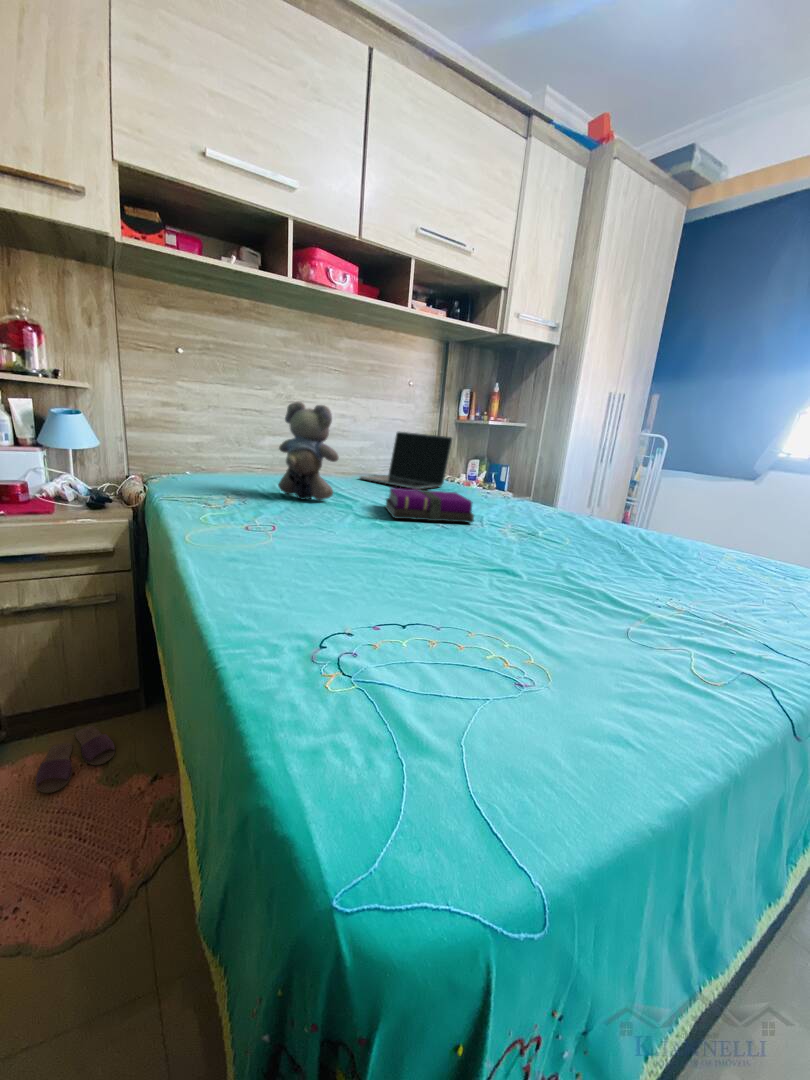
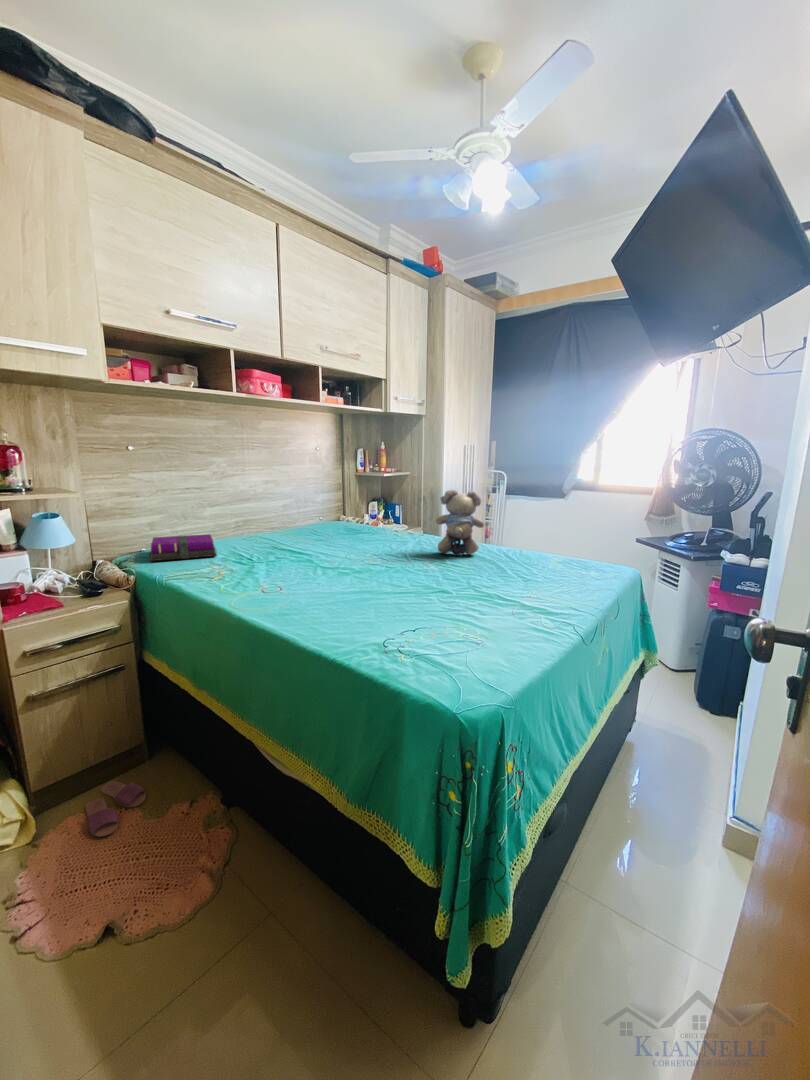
teddy bear: present [278,402,339,500] -> present [436,490,484,556]
laptop: present [360,432,452,489] -> none [292,491,362,538]
notebook: present [385,488,474,523] -> present [150,534,217,561]

